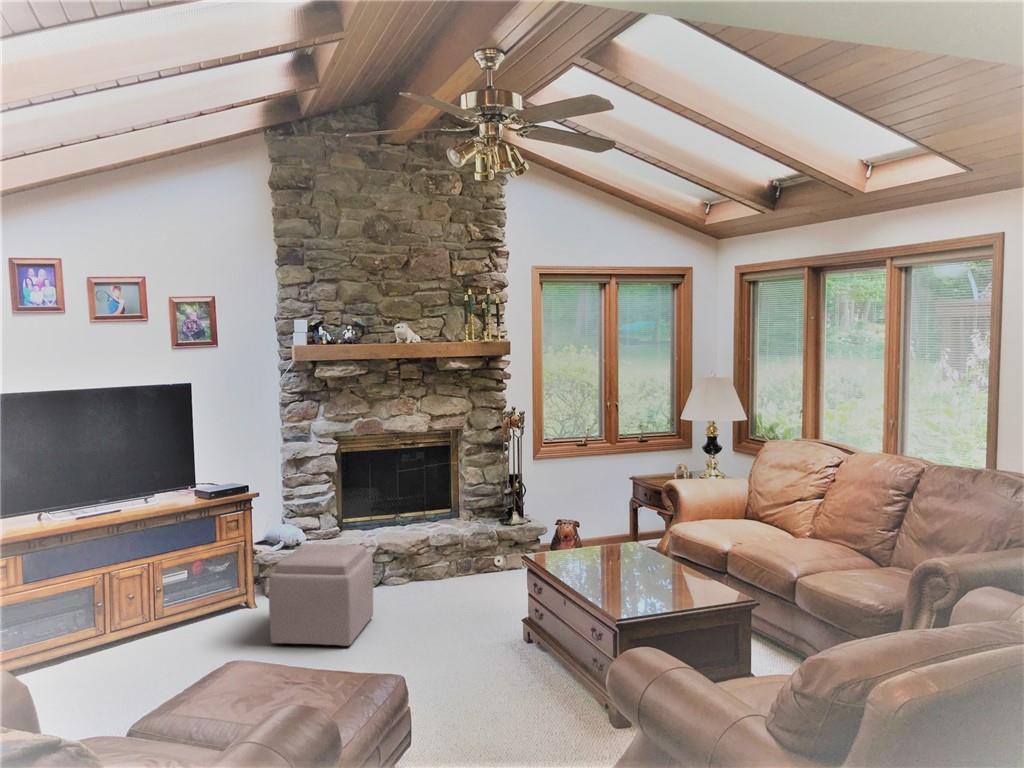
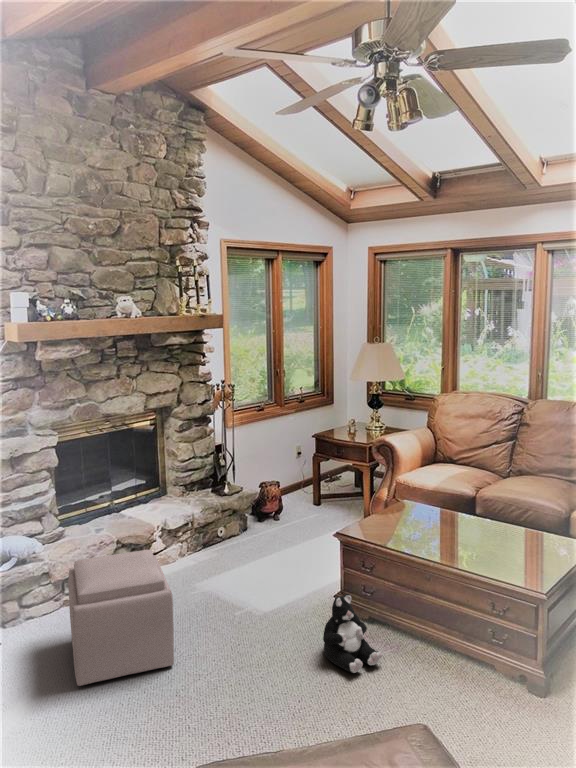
plush toy: none [467,609,517,683] -> present [323,594,382,673]

